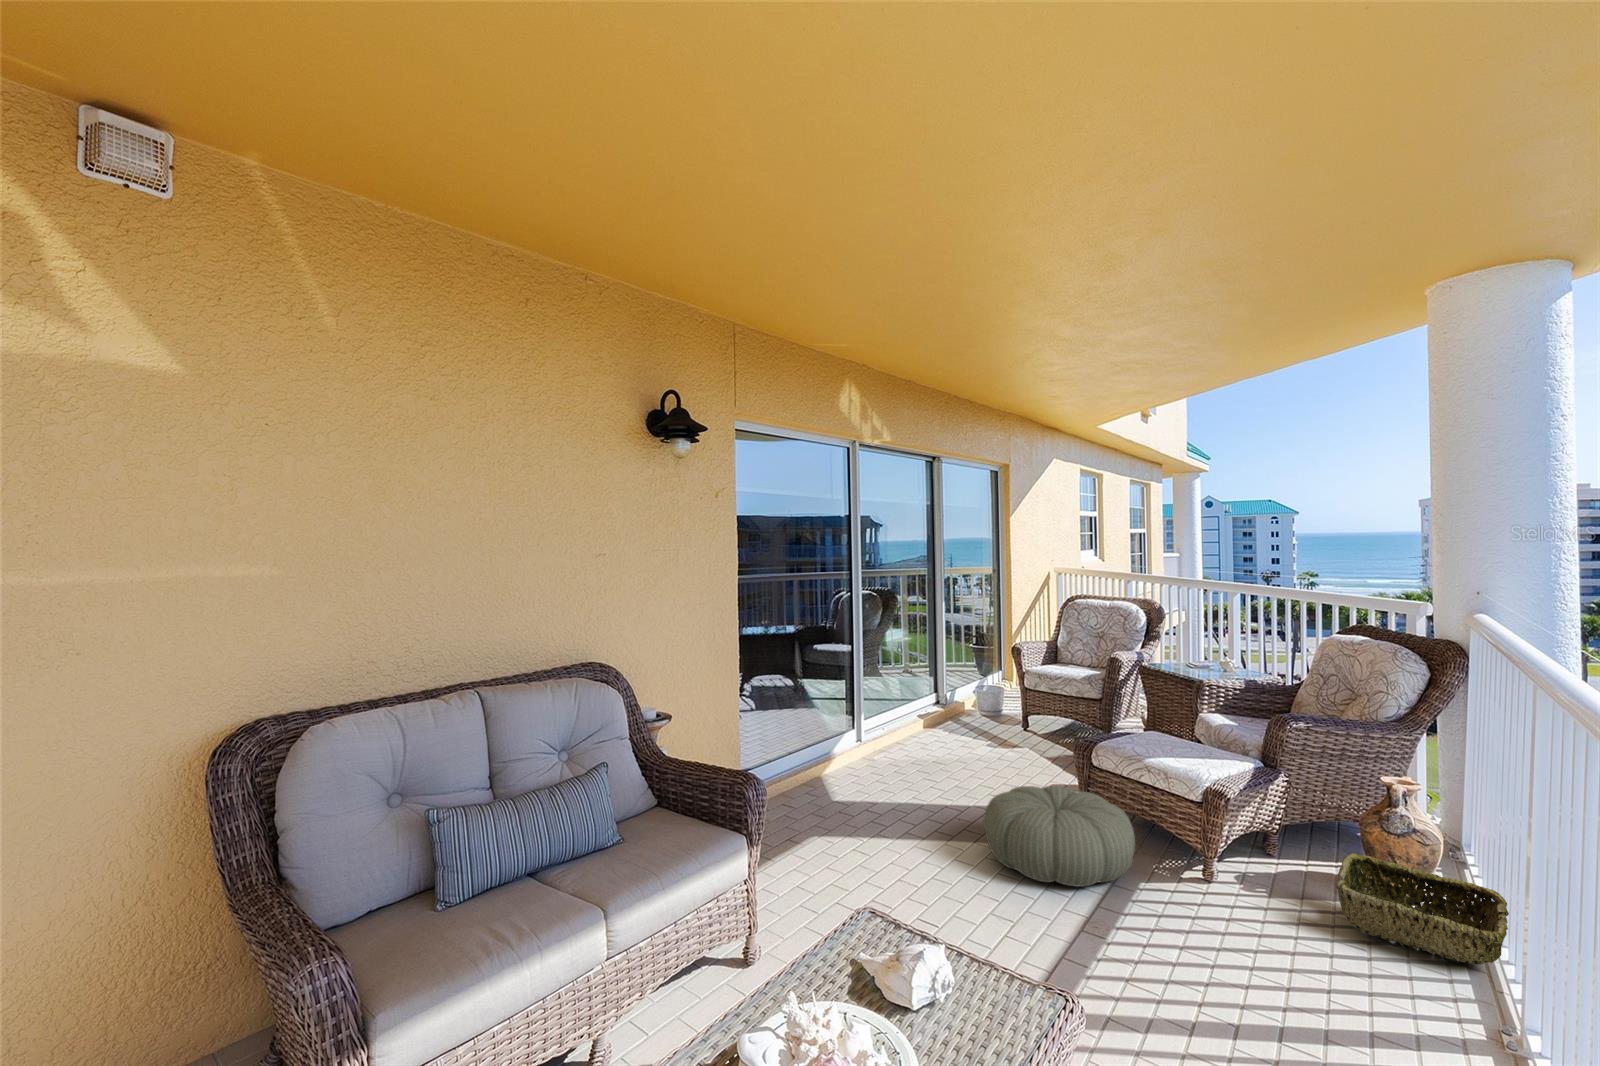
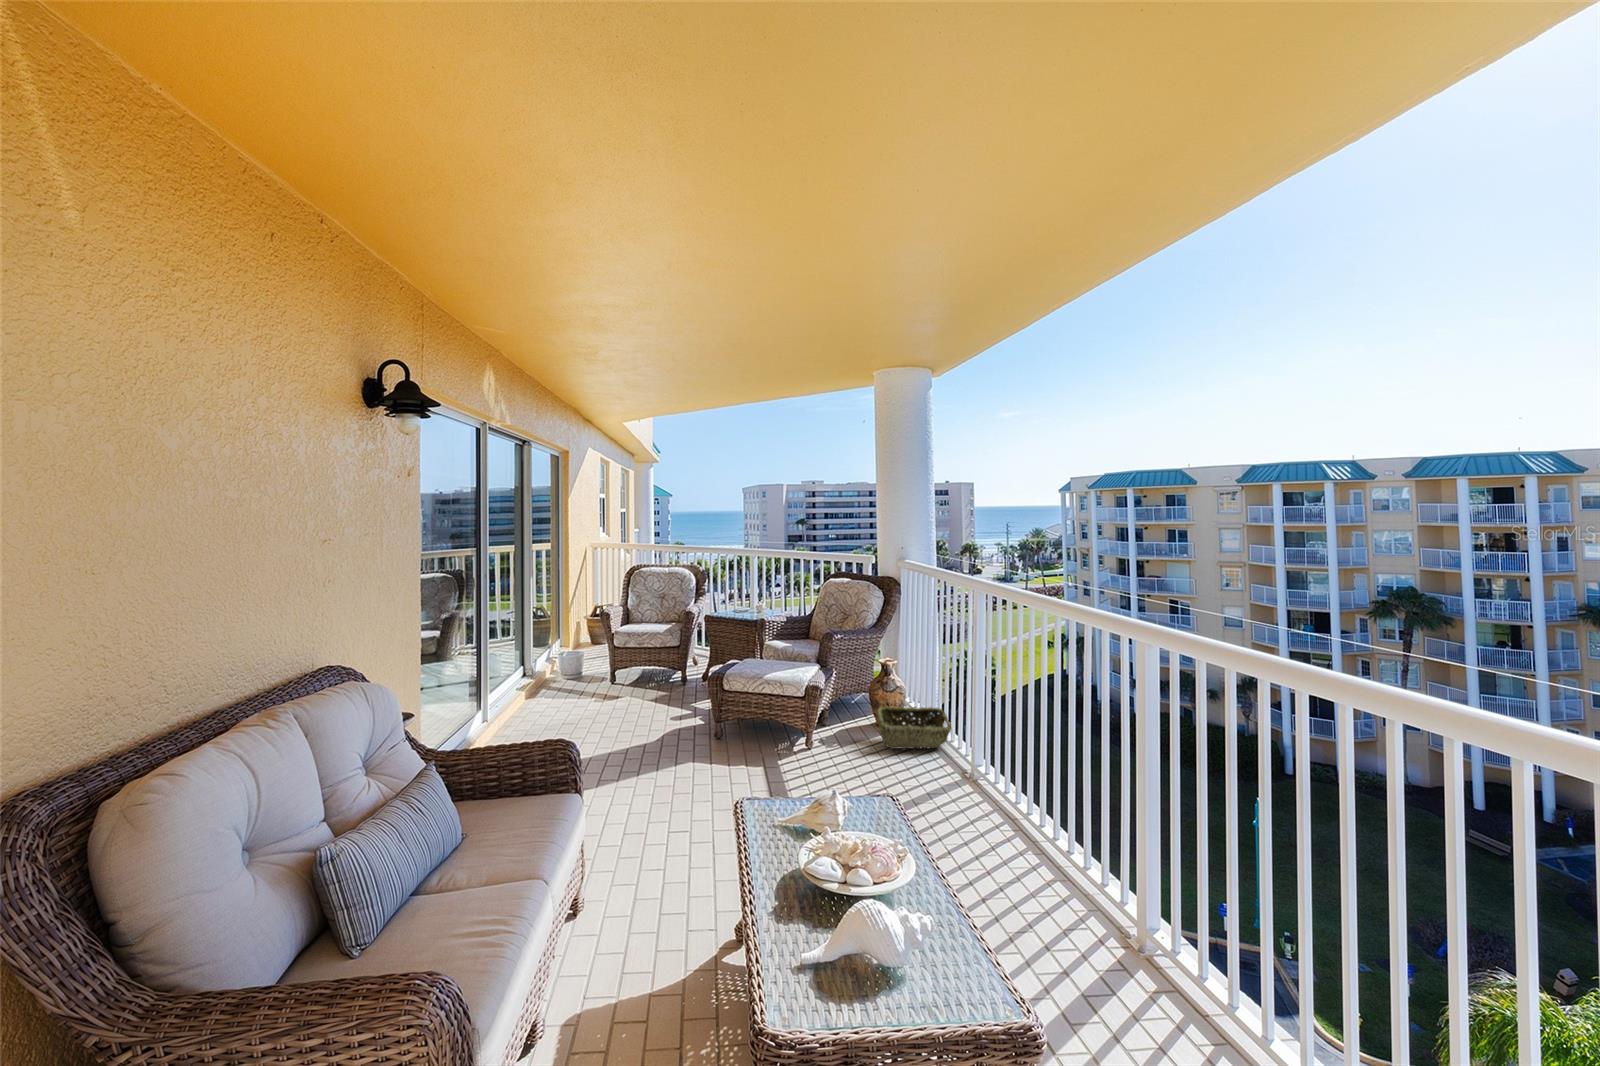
pouf: present [983,786,1135,887] -> none [666,710,774,778]

